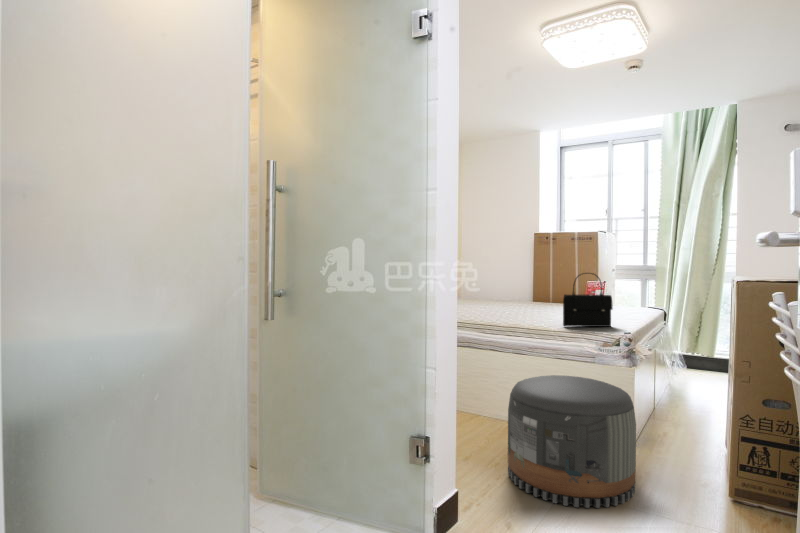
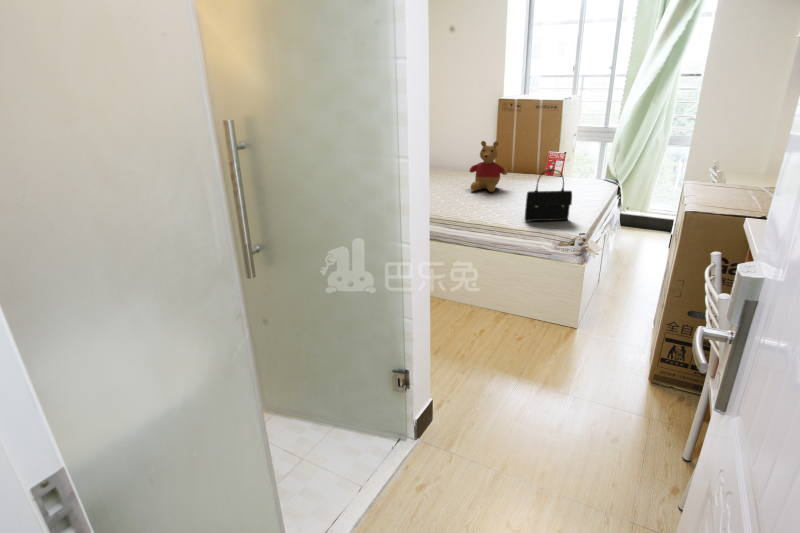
stuffed bear: none [505,263,545,312] -> present [469,141,507,192]
pouf: present [508,375,636,508] -> none [471,280,582,398]

